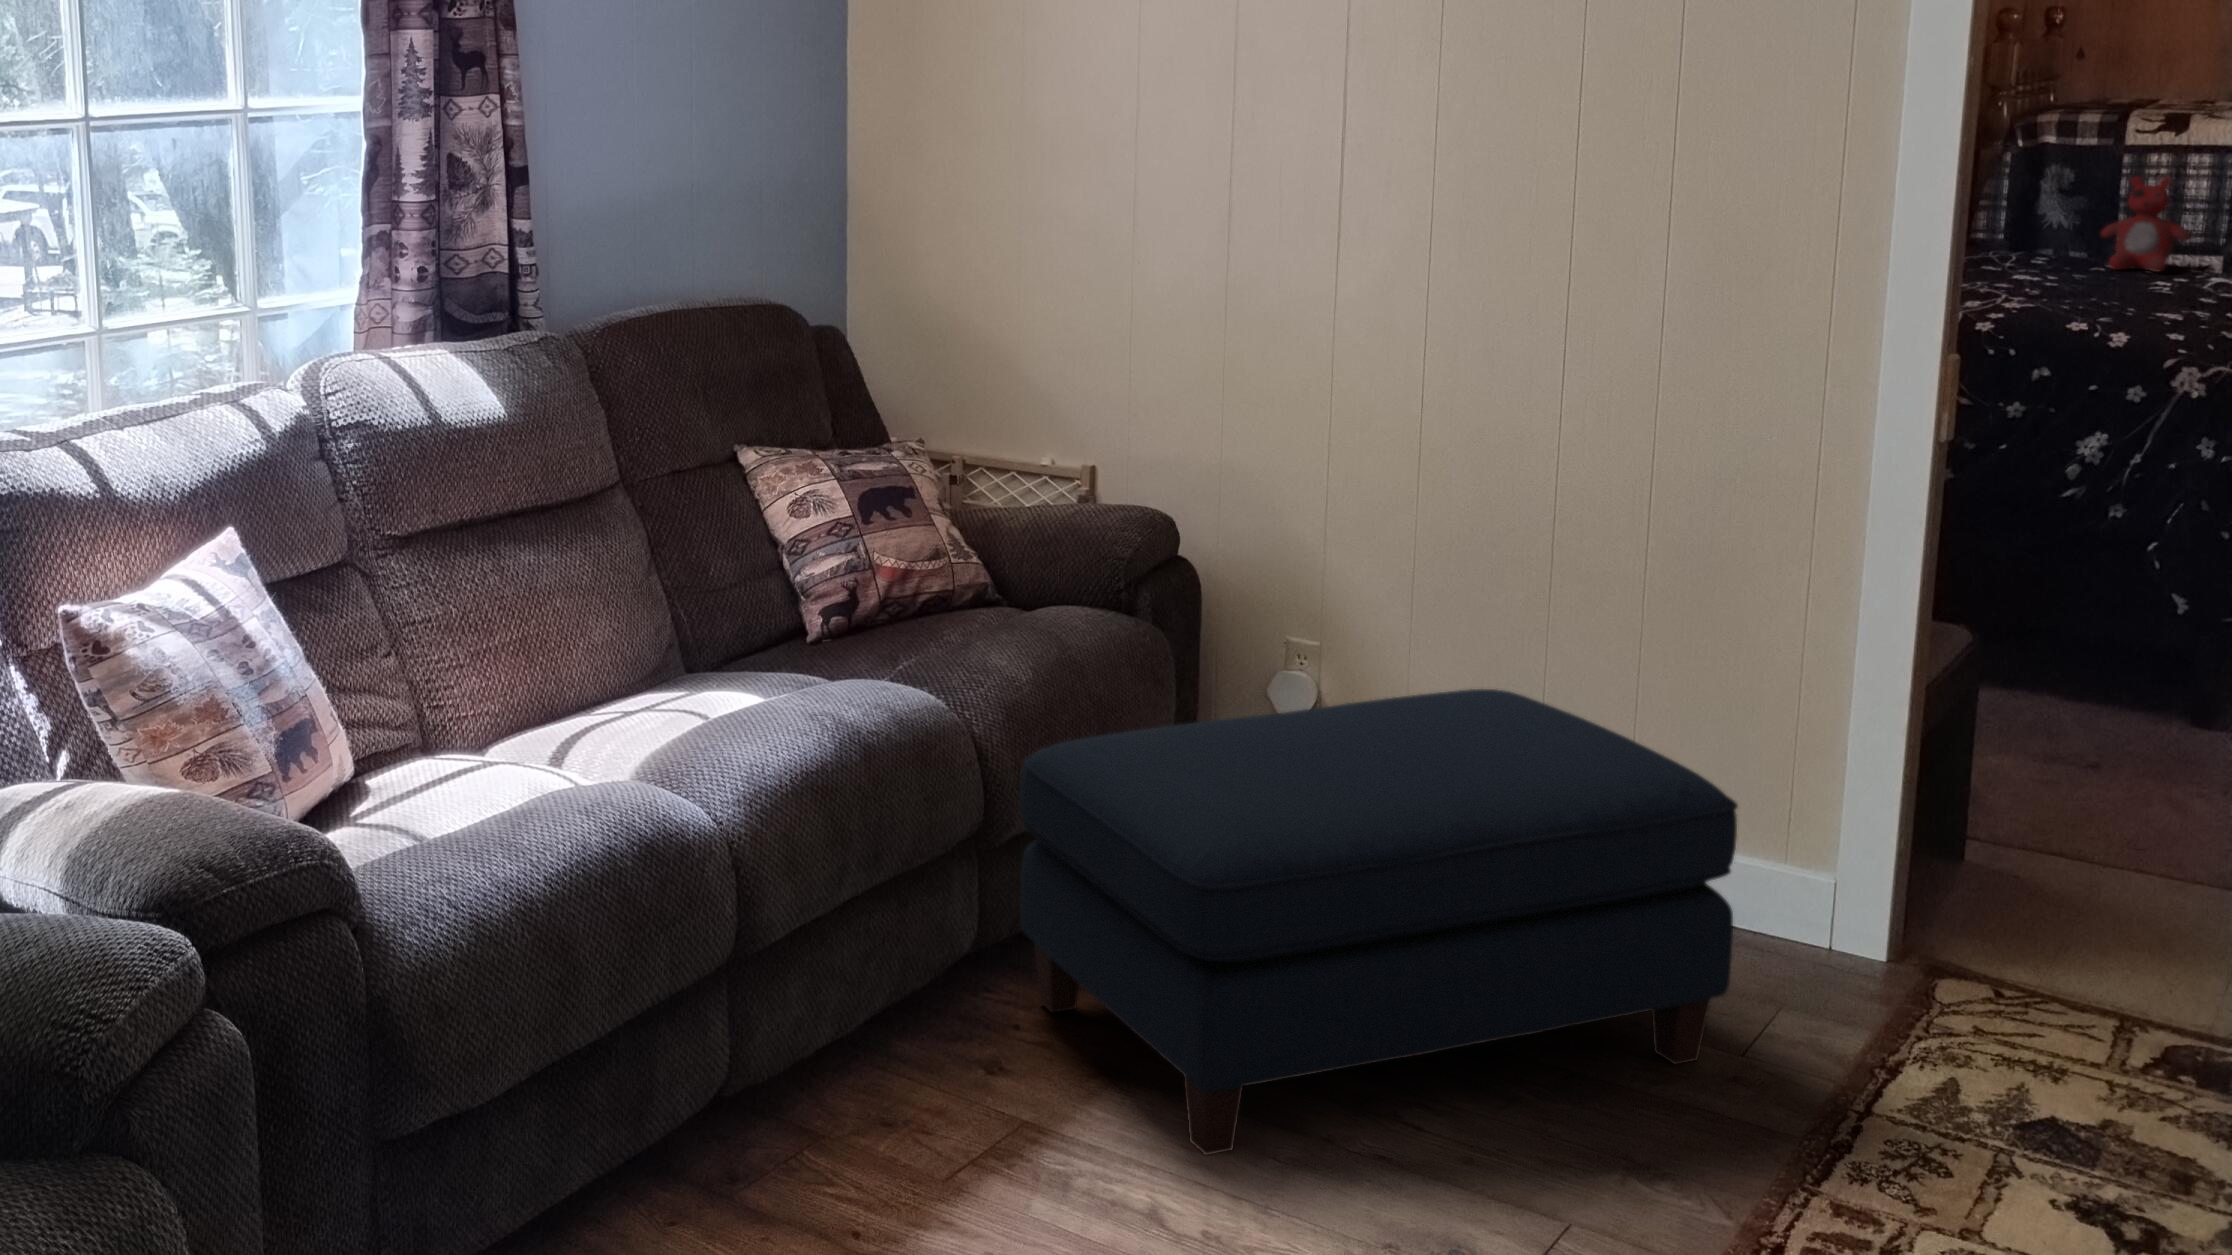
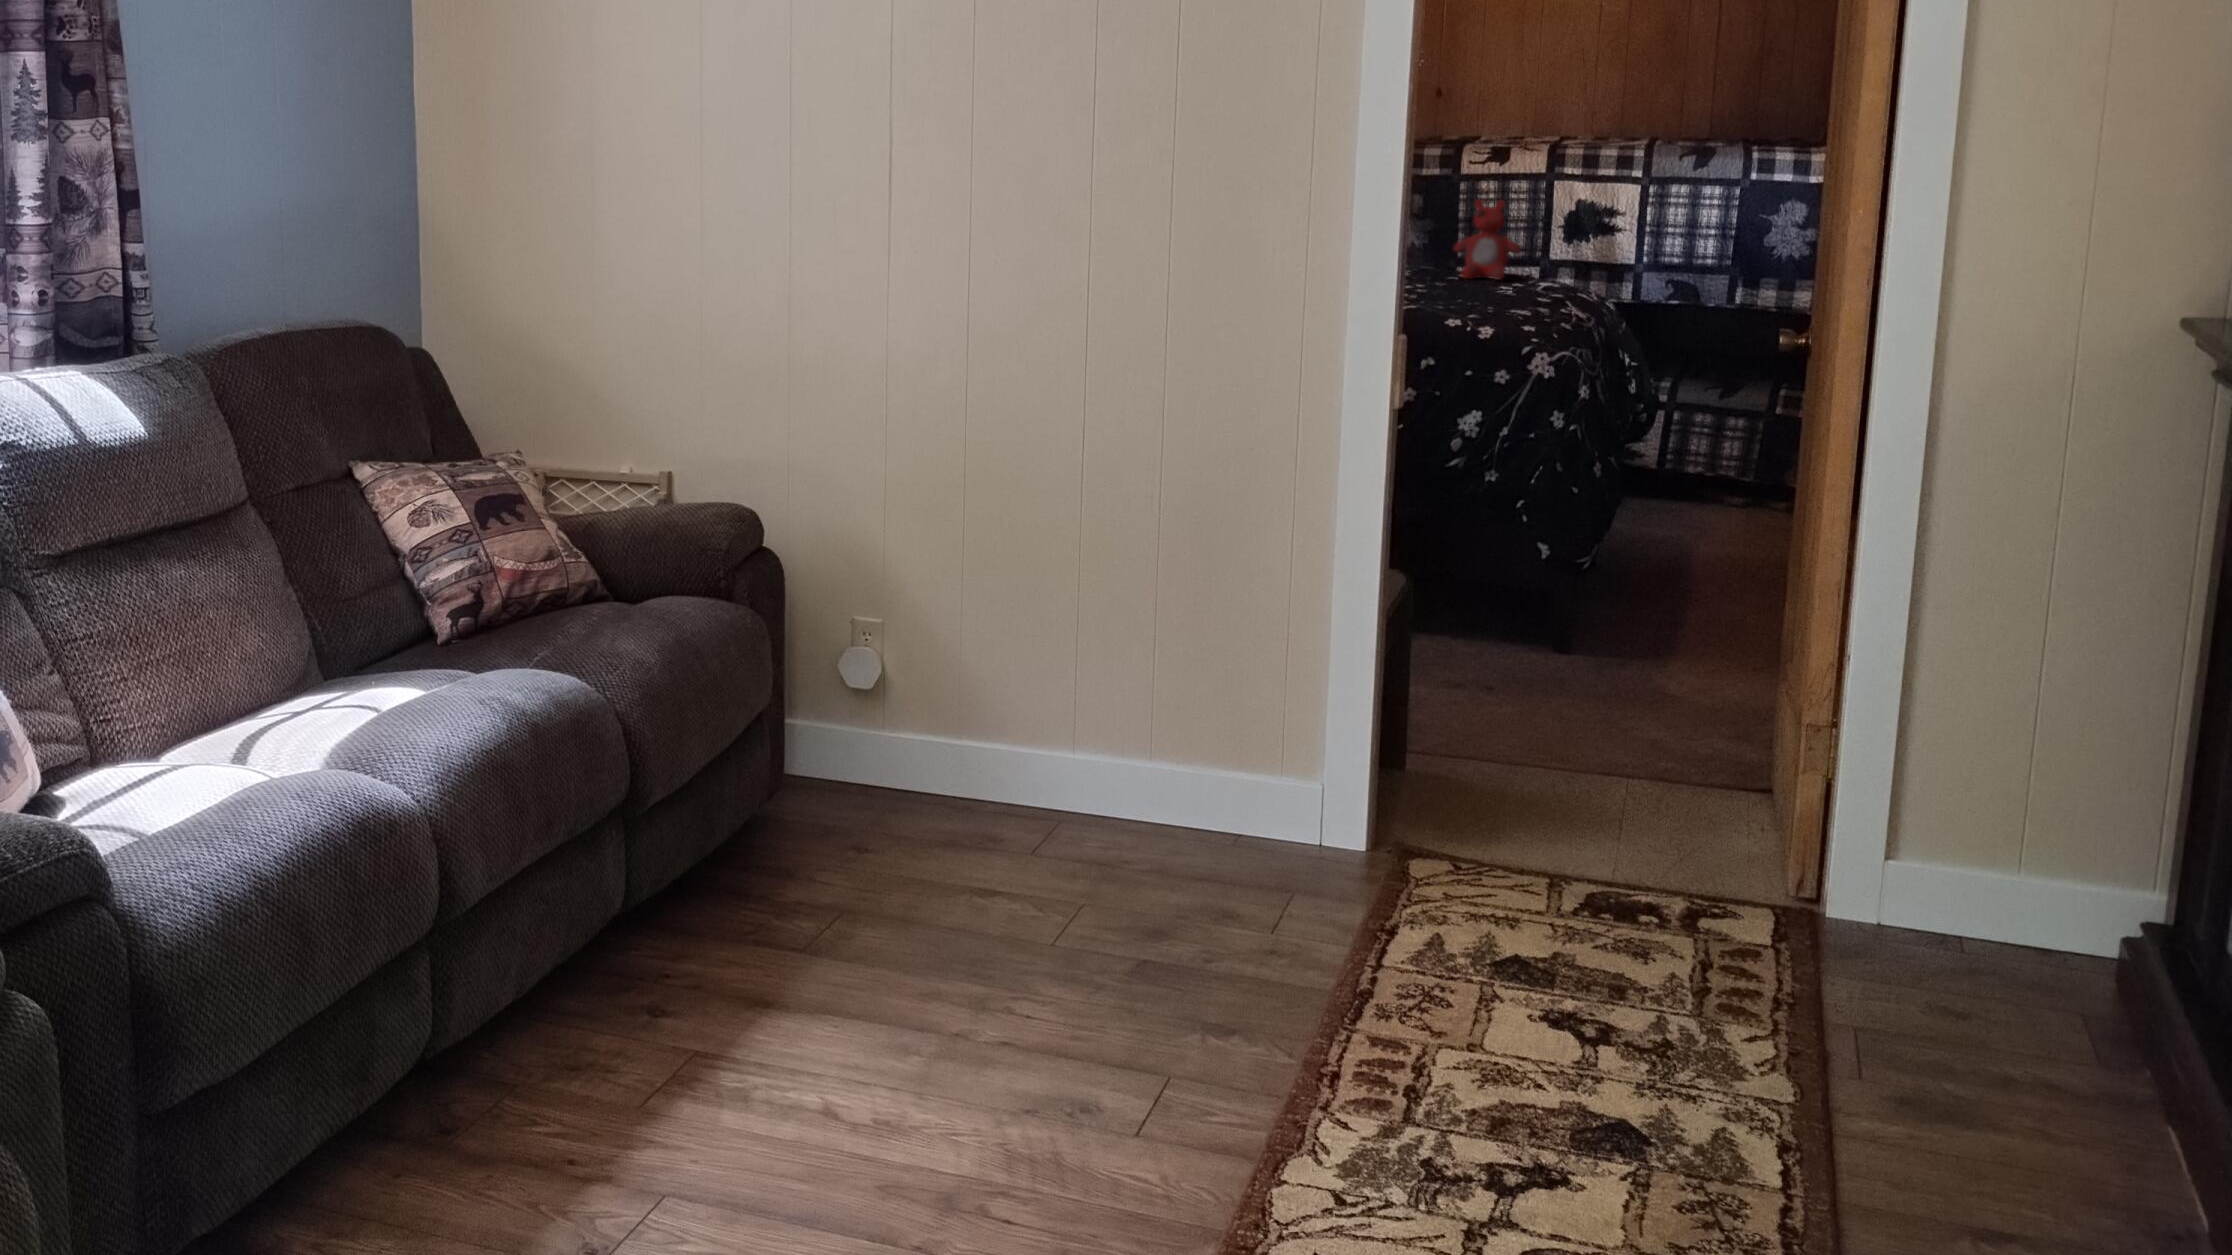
ottoman: present [1020,689,1738,1155] -> none [664,643,1270,1063]

